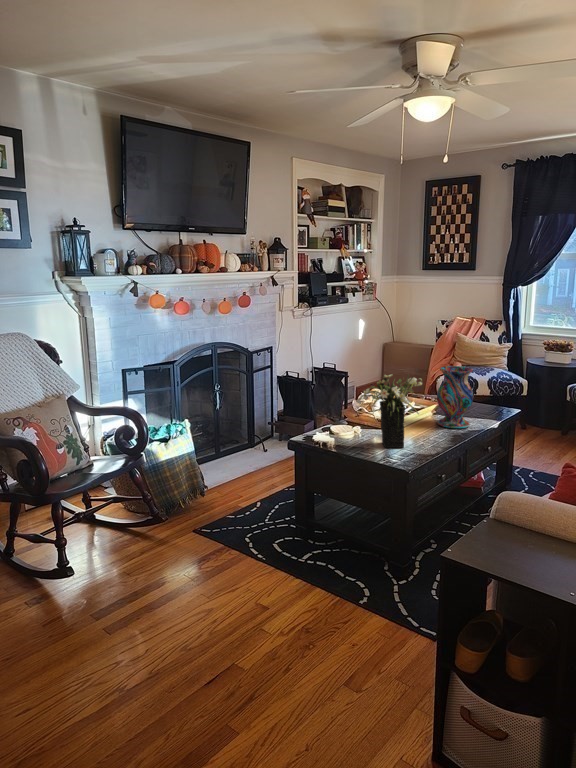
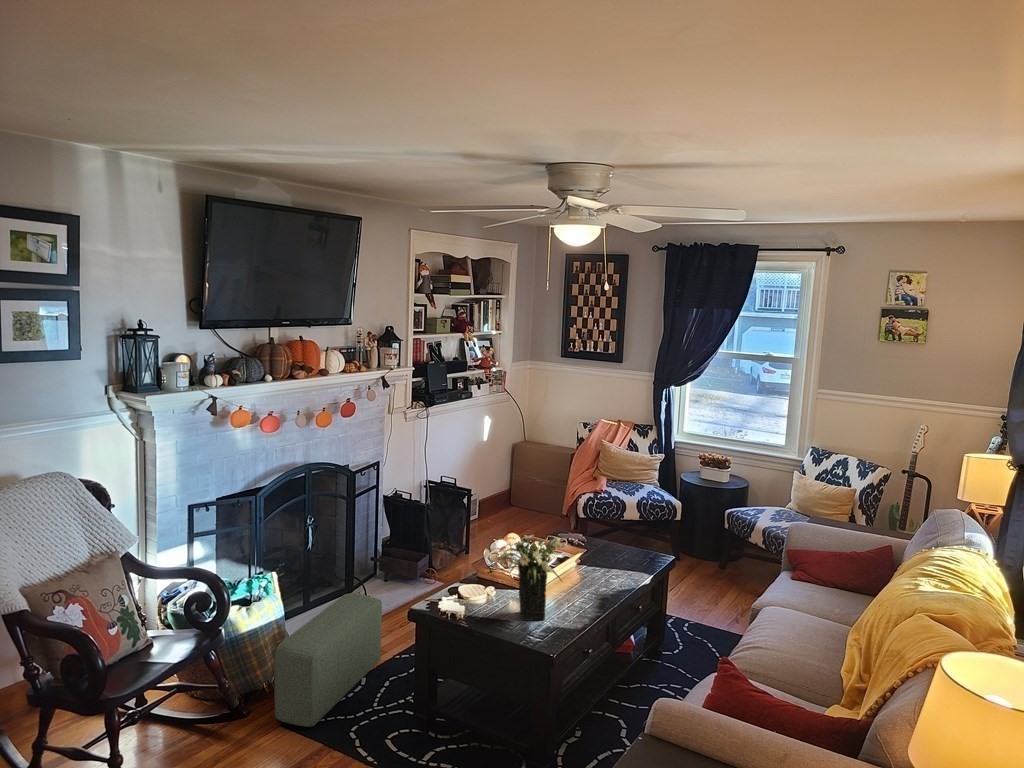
vase: present [437,366,473,428] -> none [581,513,622,588]
pouf: none [184,438,273,533] -> present [274,594,382,727]

